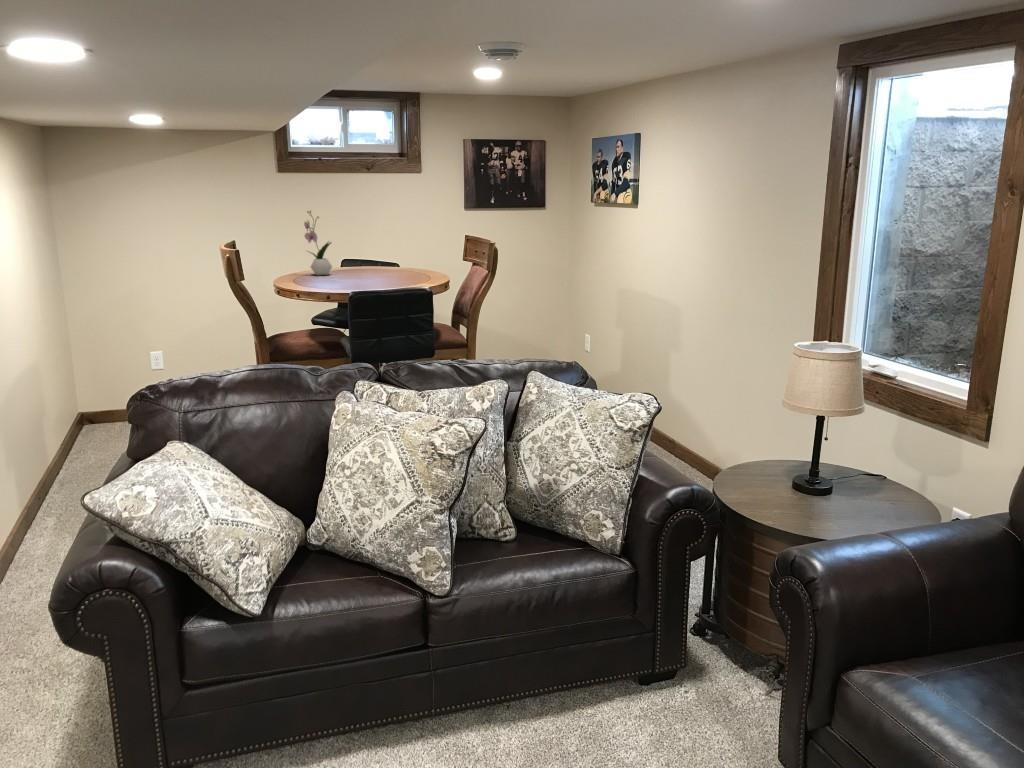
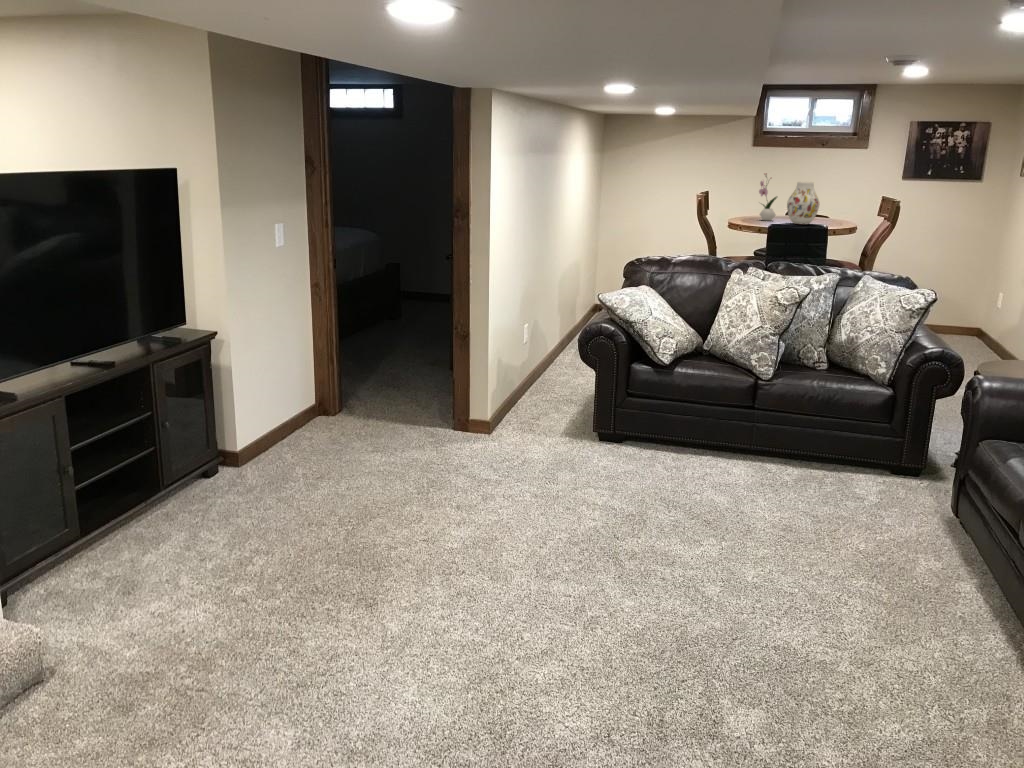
vase: none [348,221,390,278] -> present [787,182,819,224]

